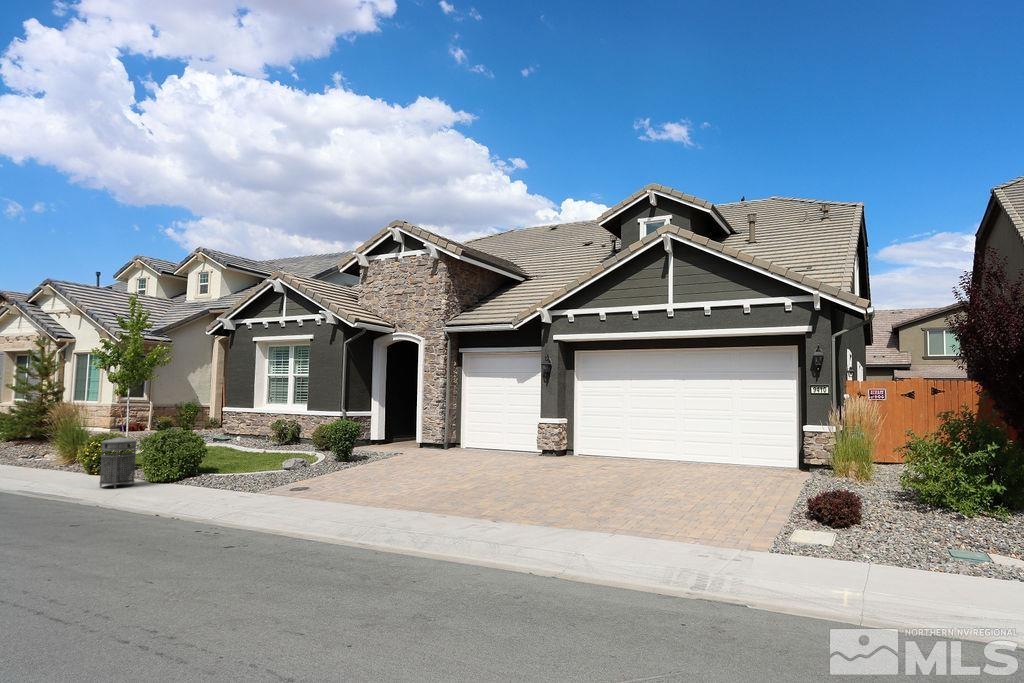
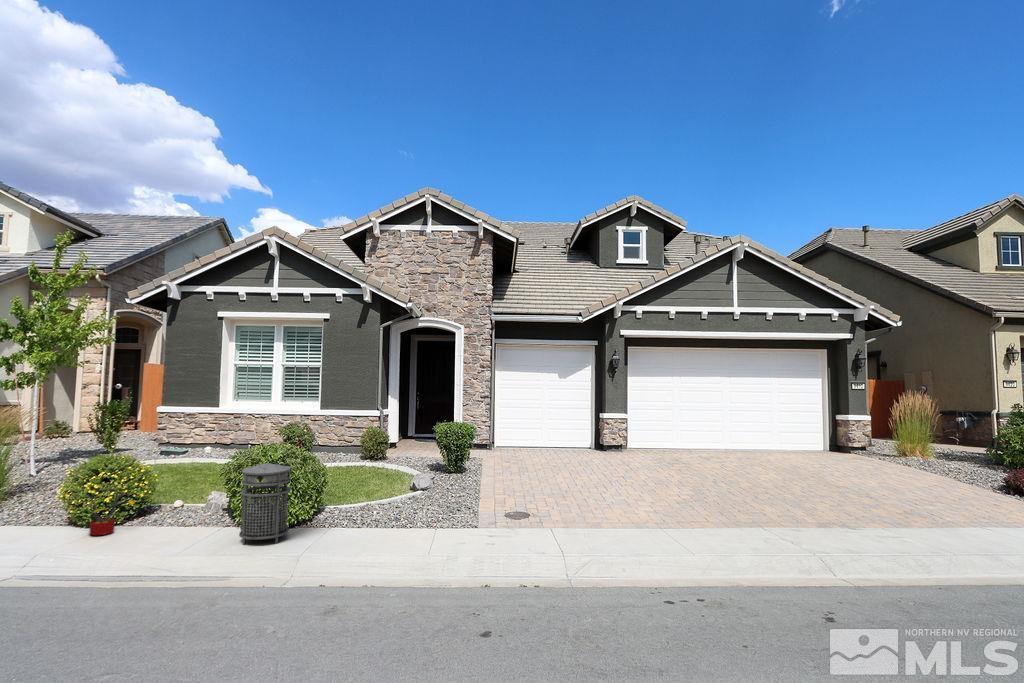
decorative plant: none [58,447,81,477] -> present [83,486,135,535]

